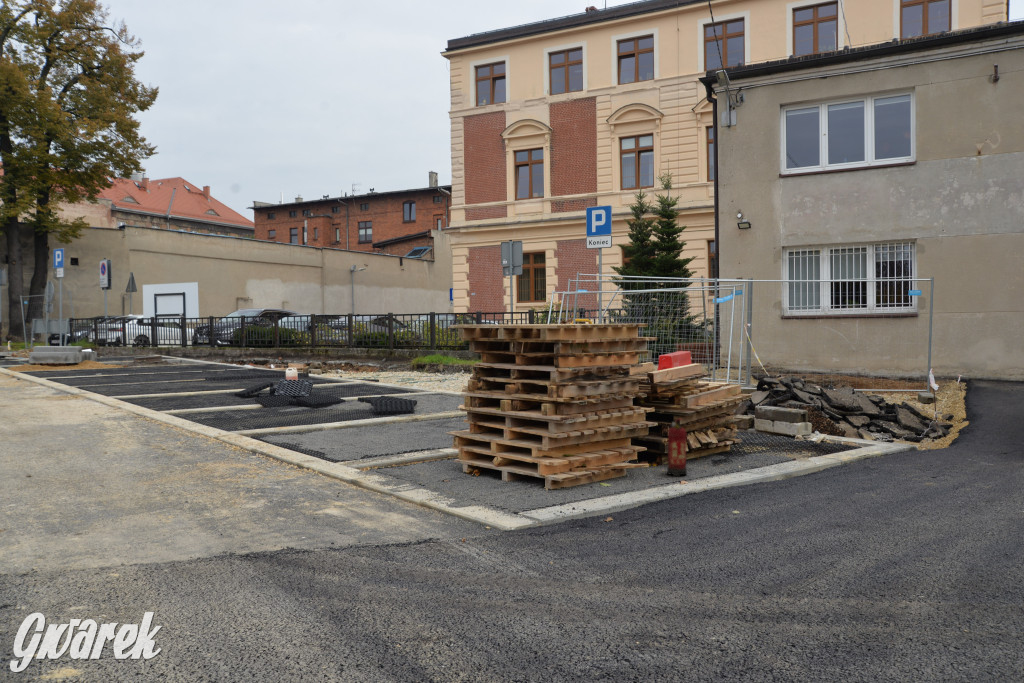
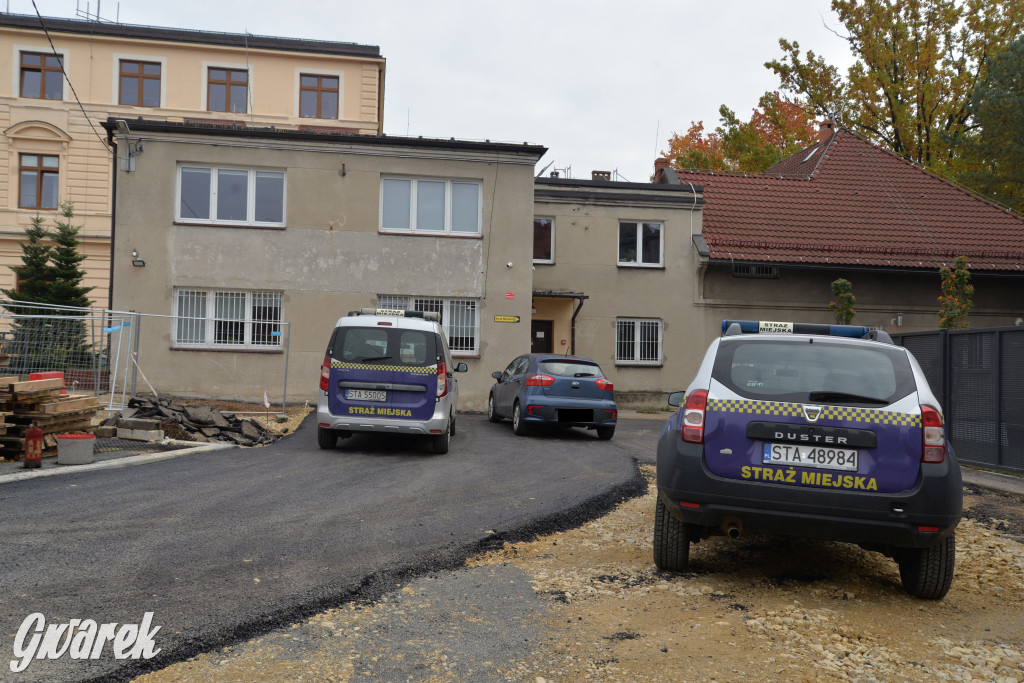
bucket: none [700,432,745,473] -> present [56,434,96,464]

